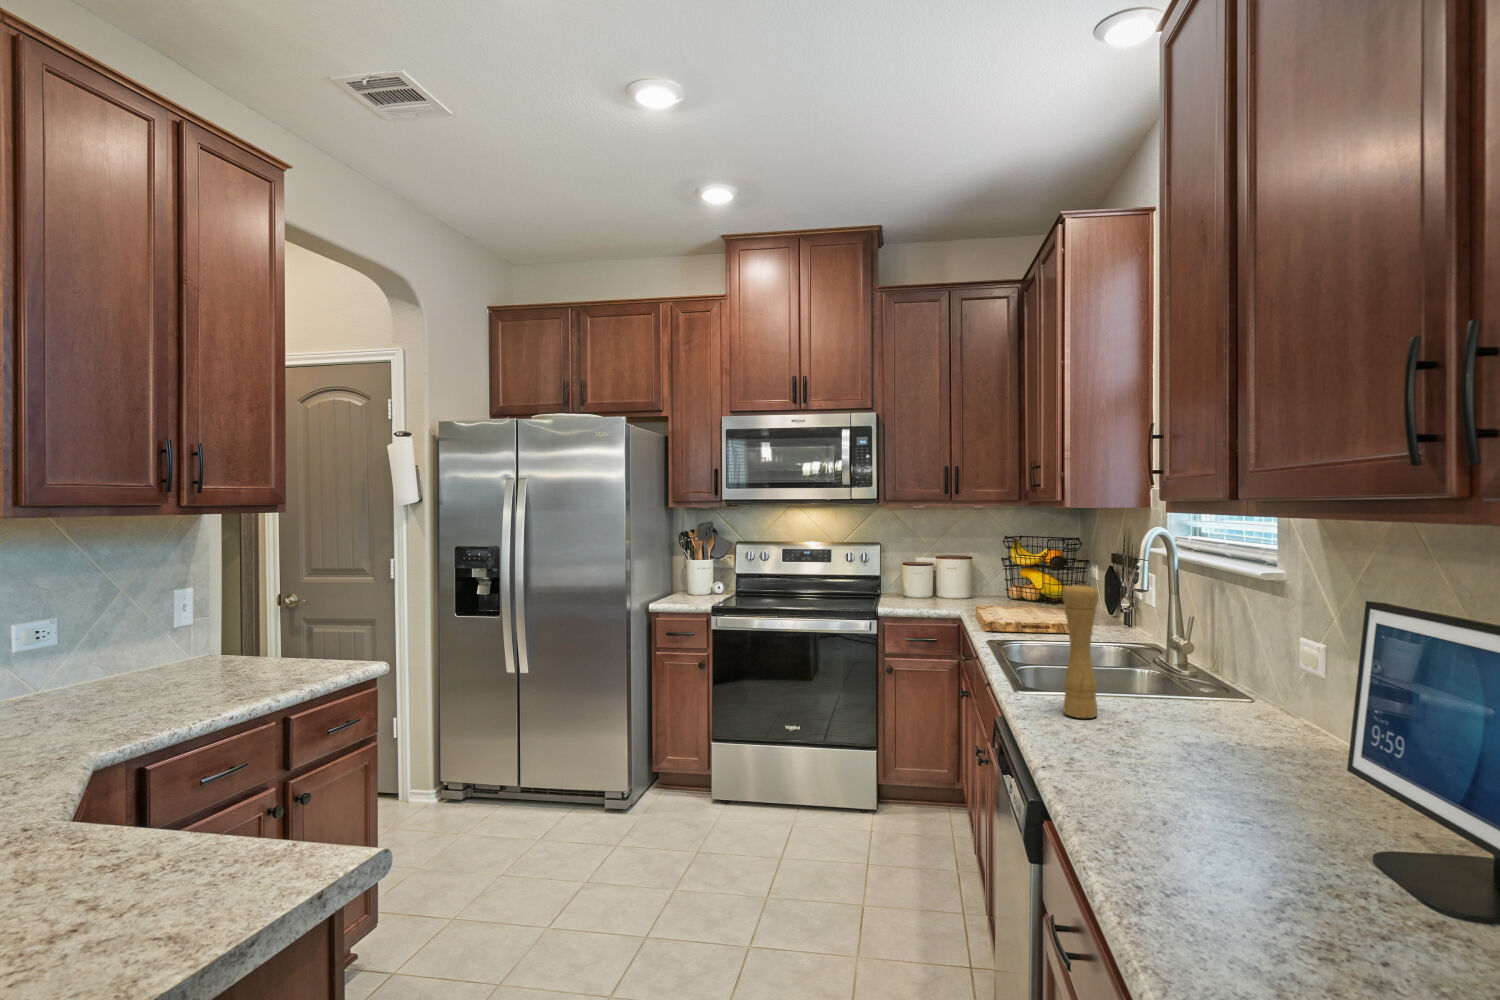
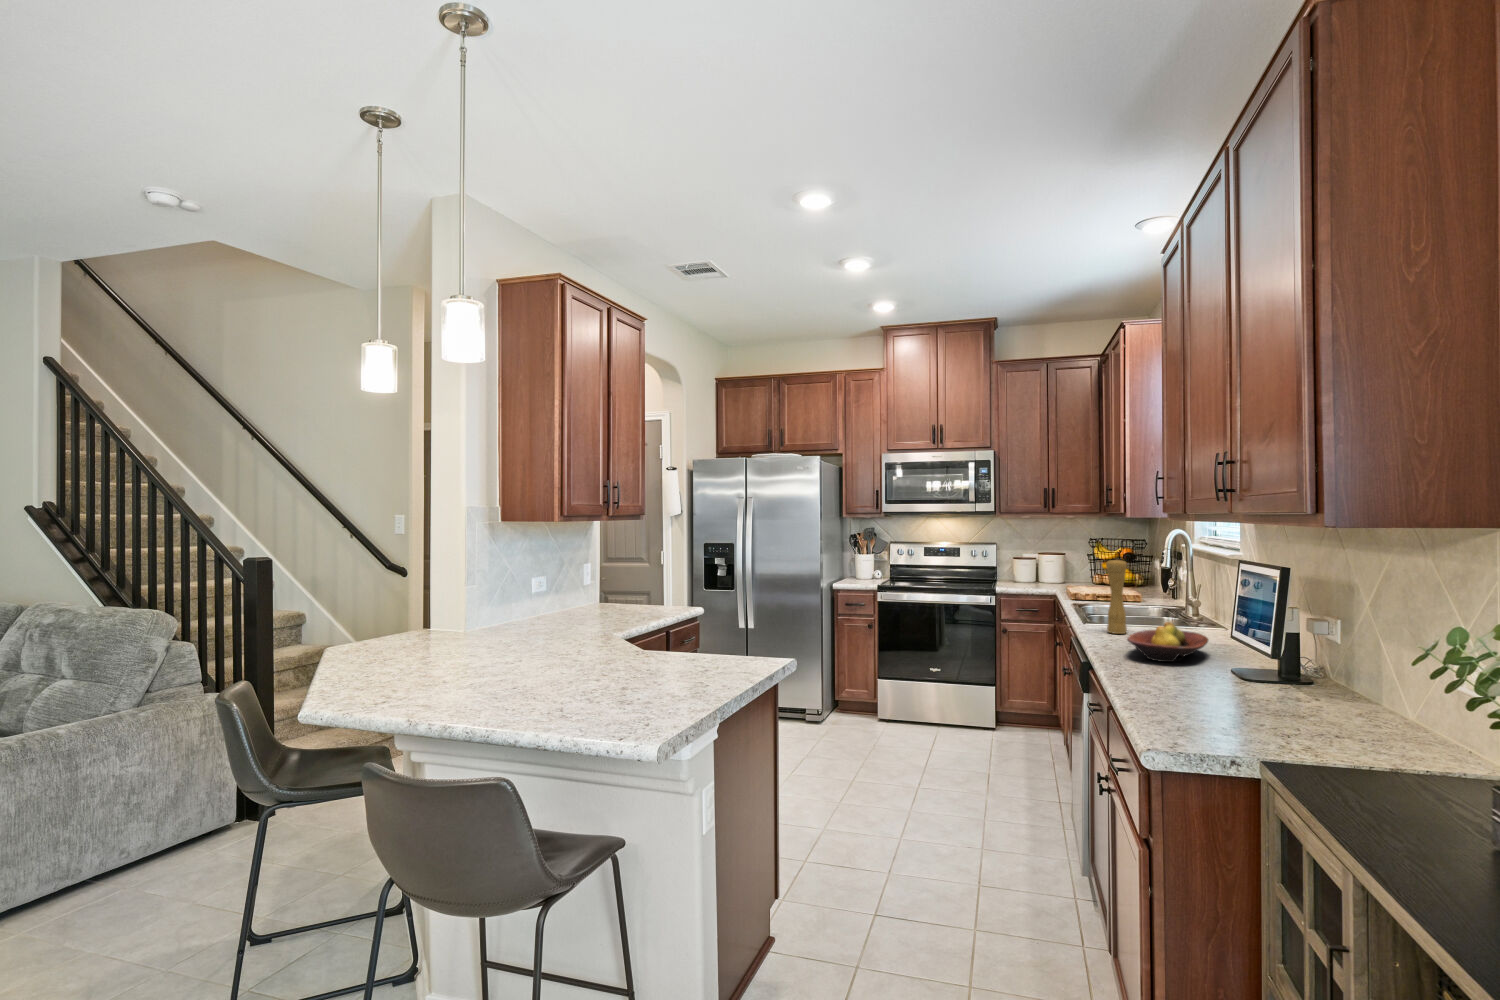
fruit bowl: none [1128,718,1288,820] -> present [1127,622,1208,662]

